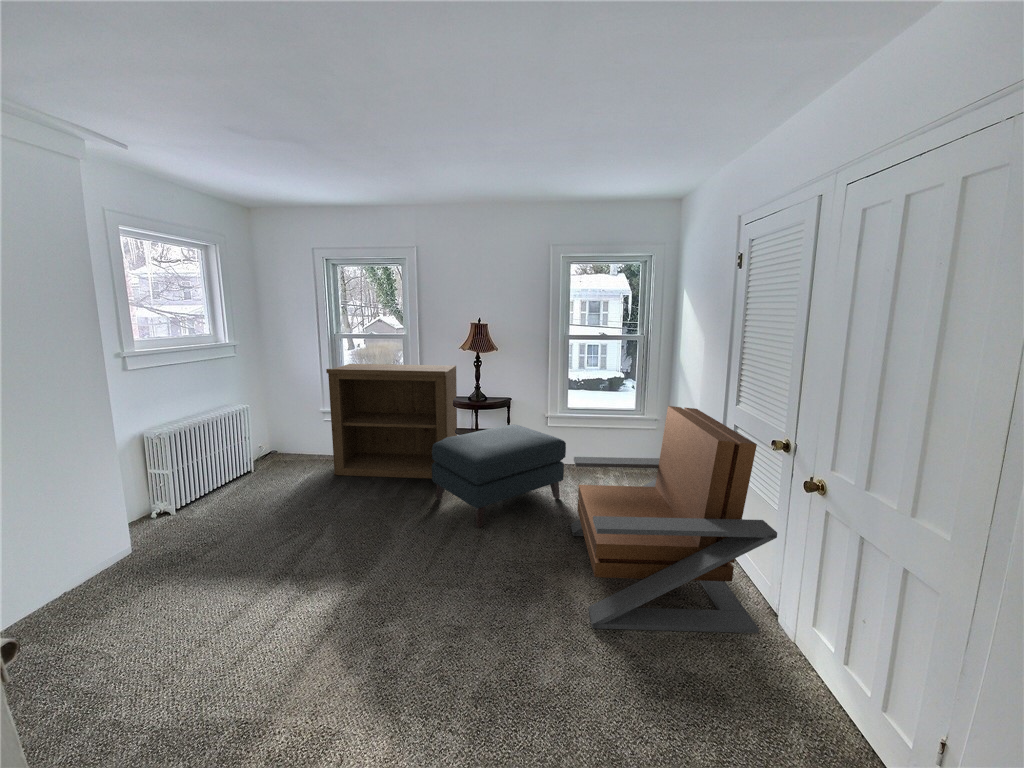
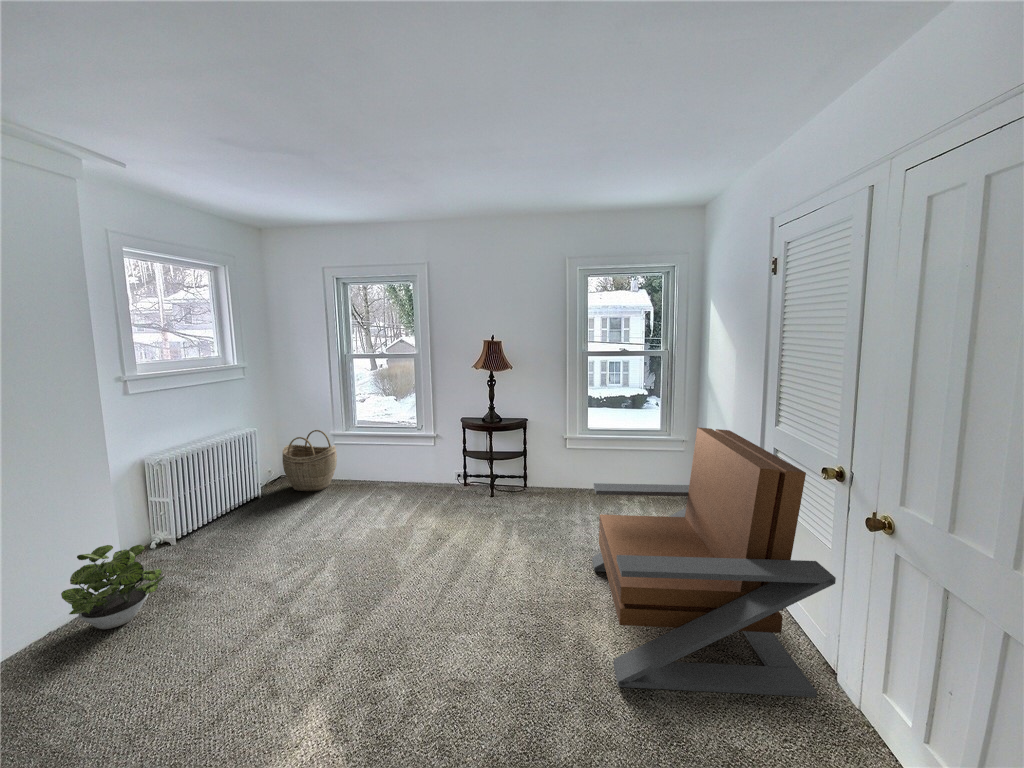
bookshelf: present [326,364,457,478] -> none [335,385,472,505]
woven basket: none [273,407,326,466] -> present [282,430,337,491]
ottoman: present [432,424,566,528] -> none [442,447,585,561]
potted plant: none [77,513,174,589] -> present [61,545,164,629]

